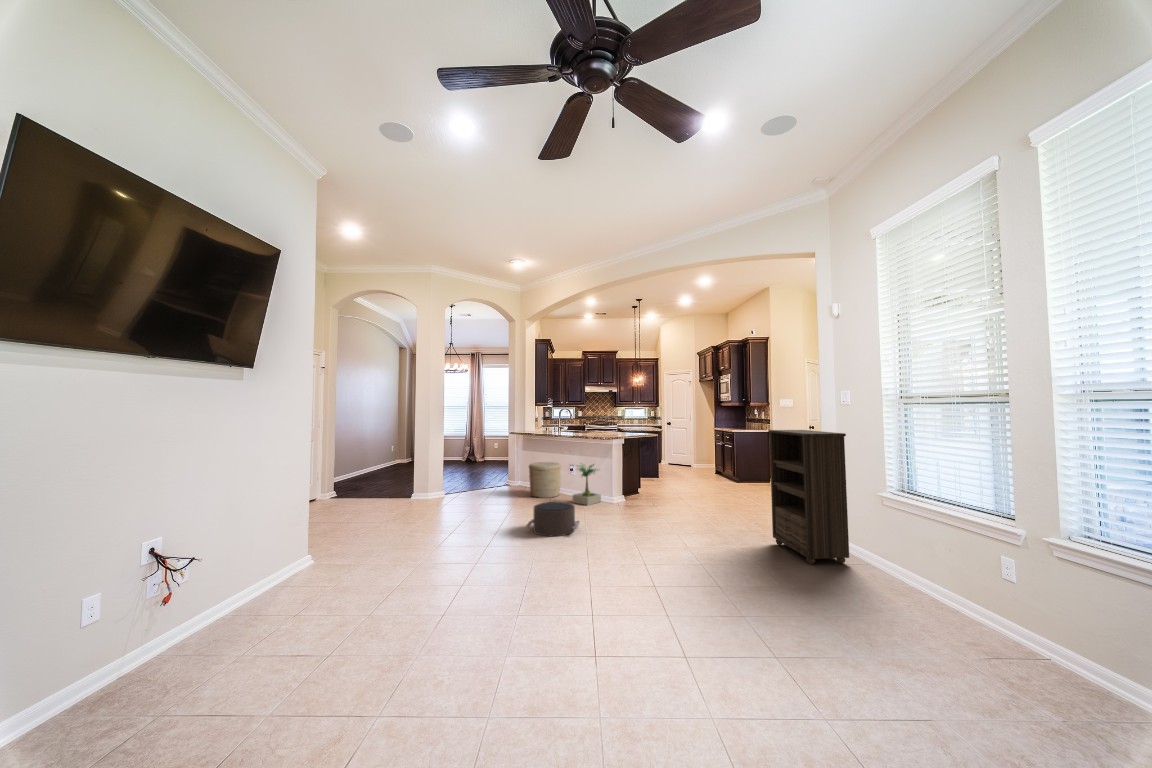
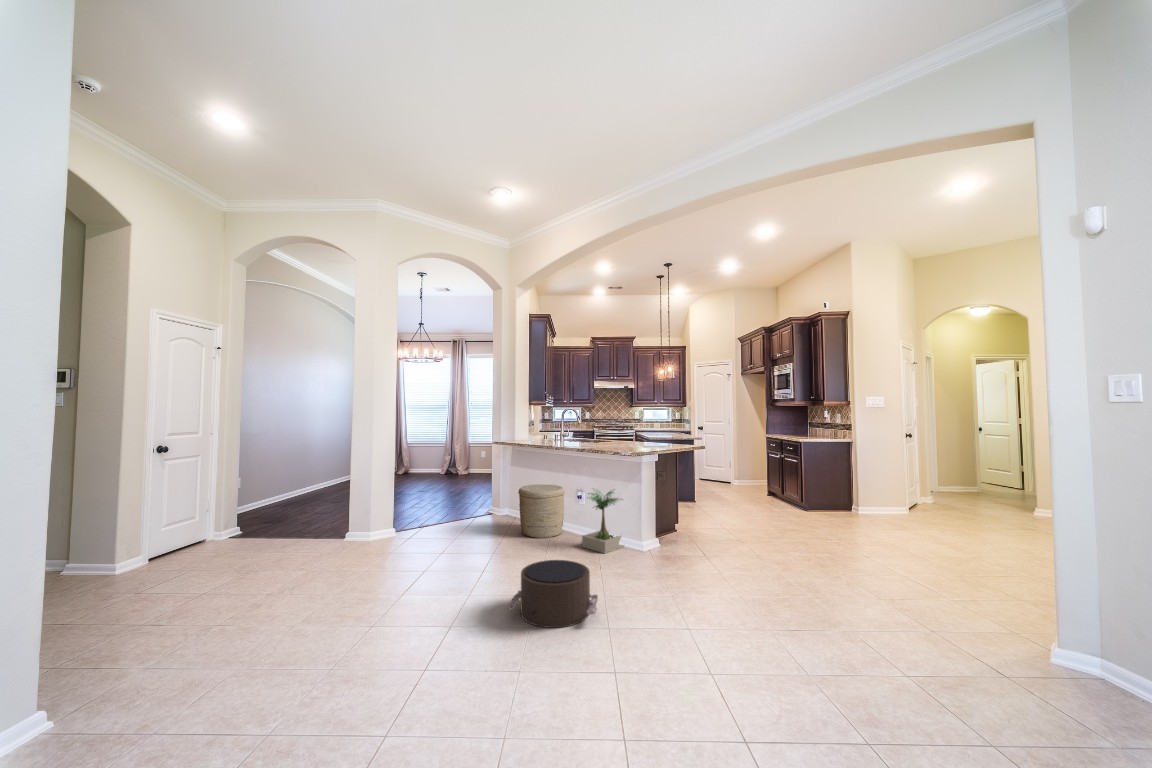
bookshelf: present [768,430,849,564] -> none [936,447,1152,722]

